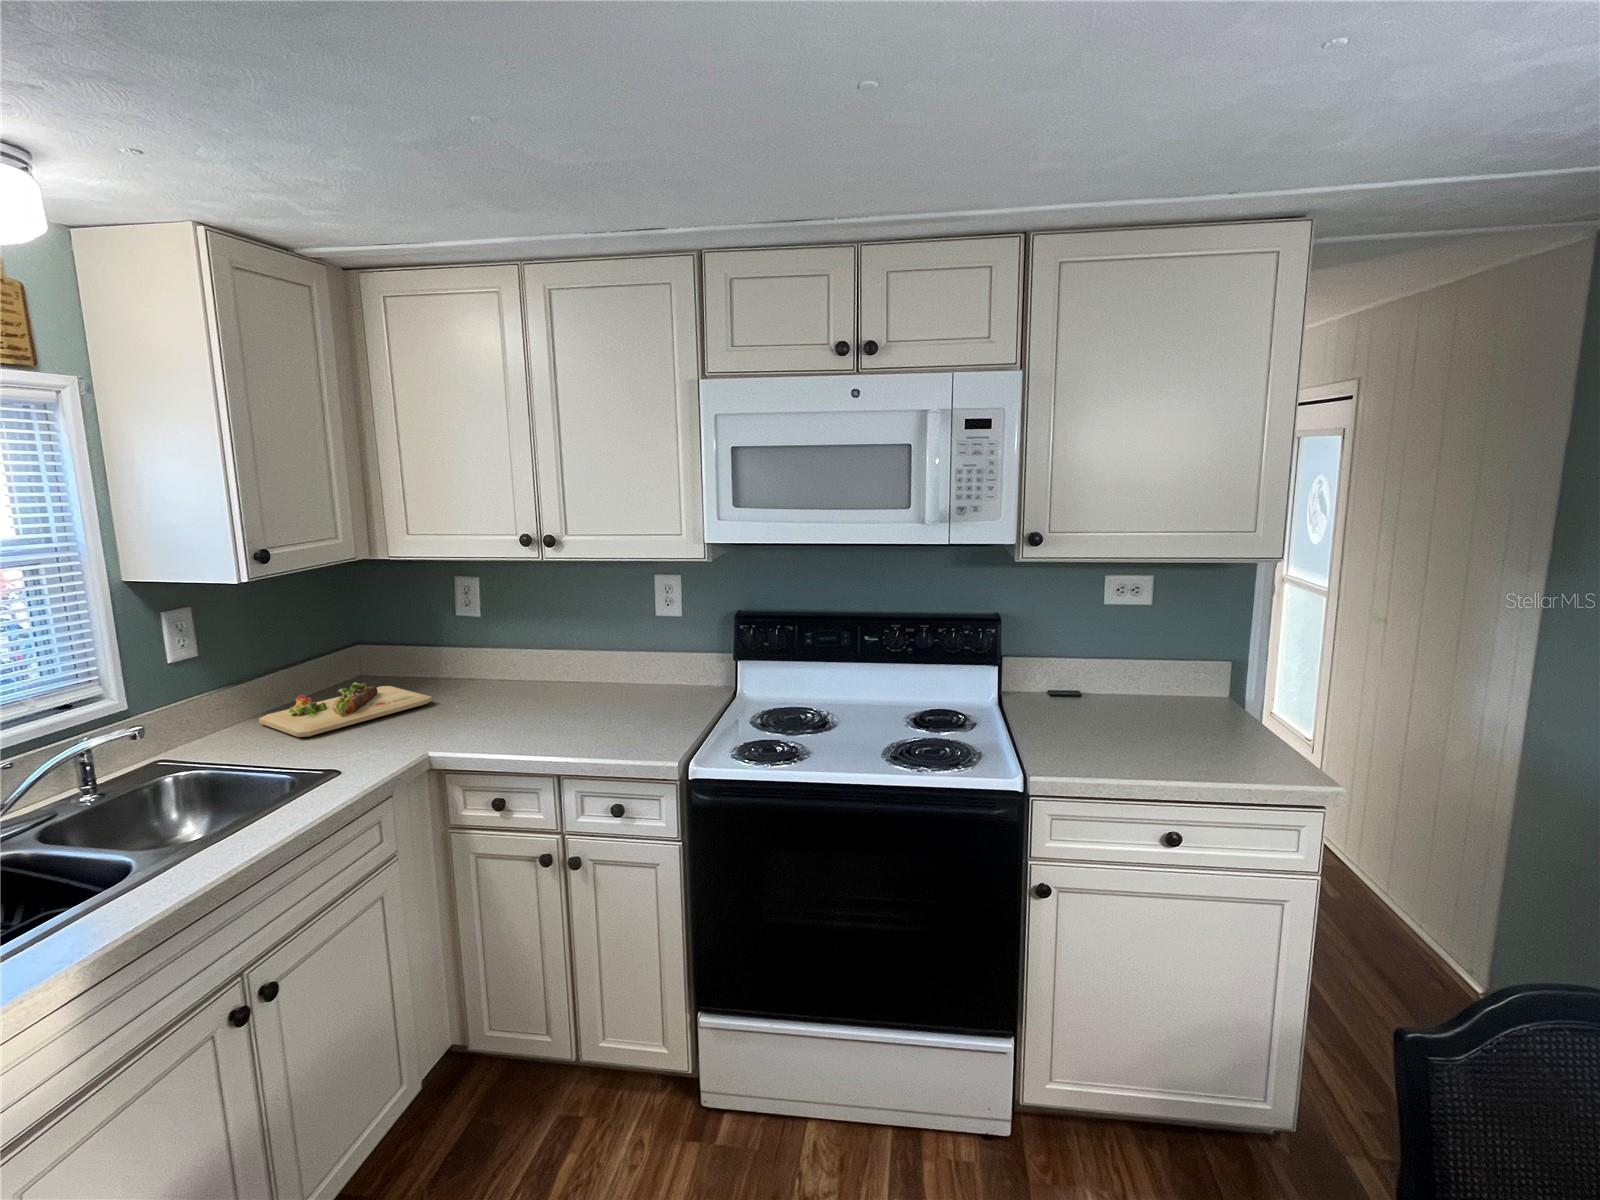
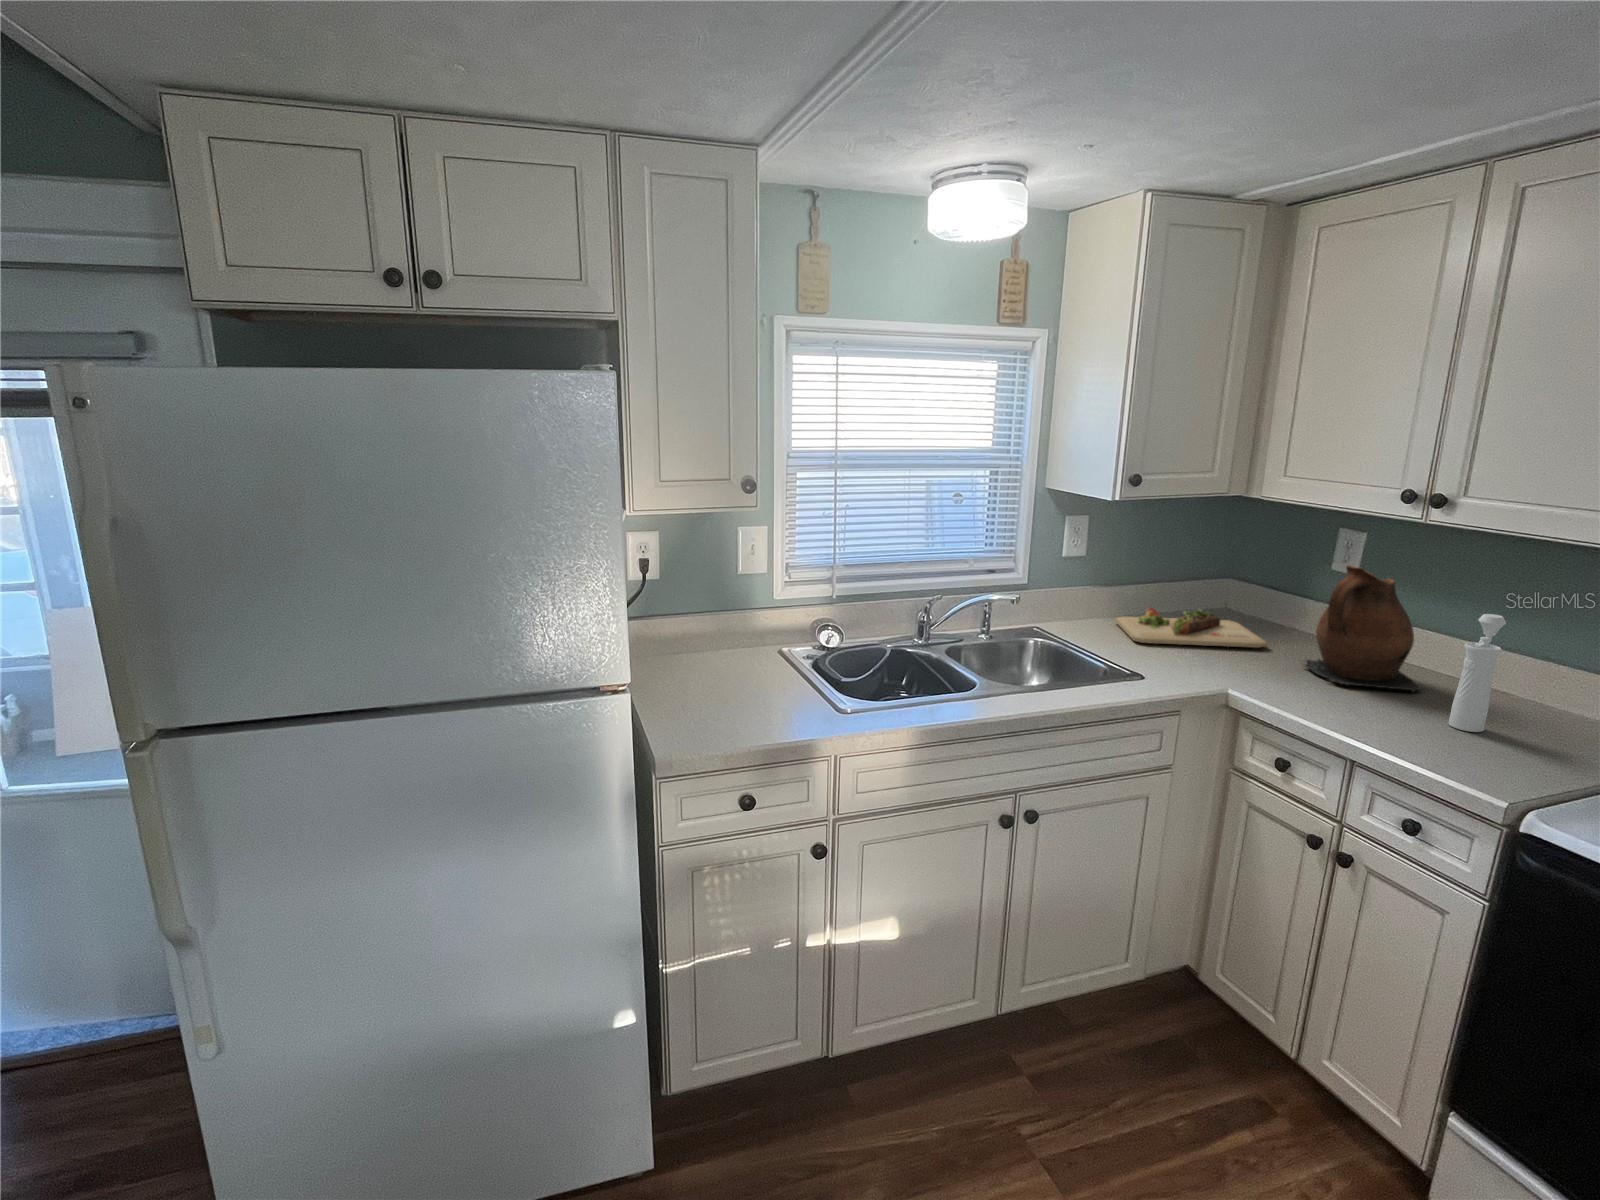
ceramic pitcher: none [469,608,570,715] -> present [1305,565,1422,692]
pepper mill: none [597,625,626,720] -> present [1449,614,1506,732]

